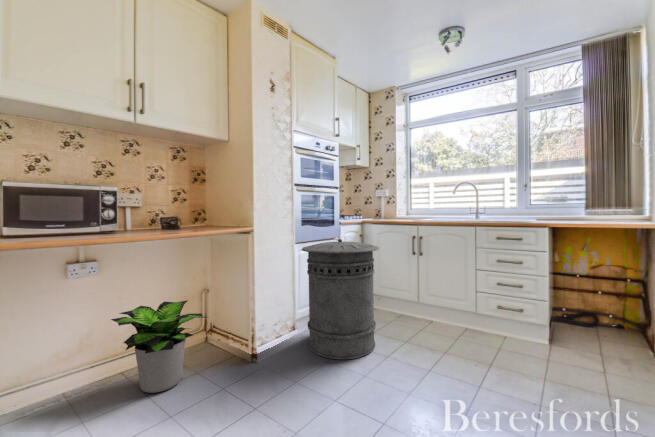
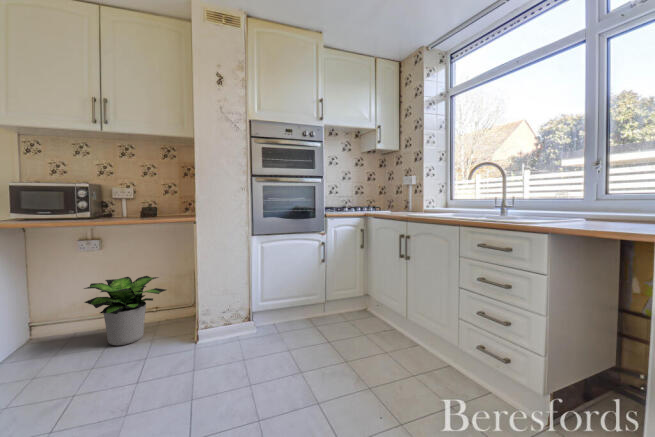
trash can: present [302,239,379,359] -> none [242,233,326,362]

